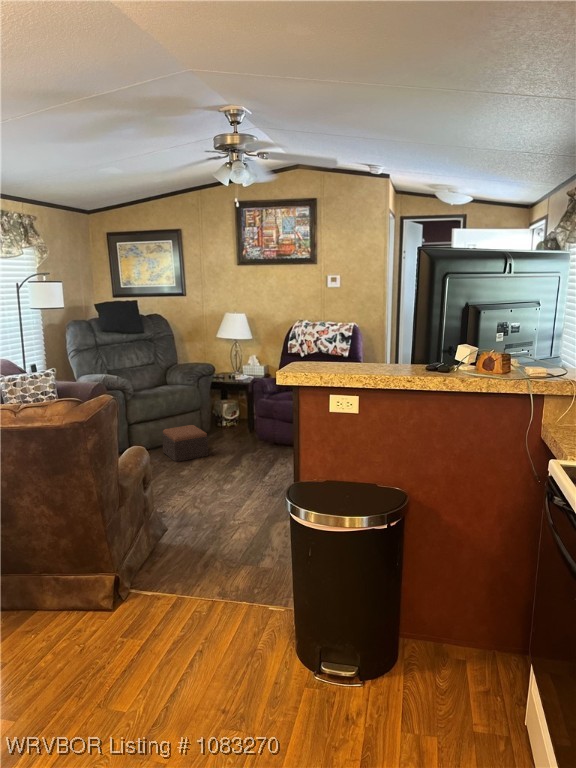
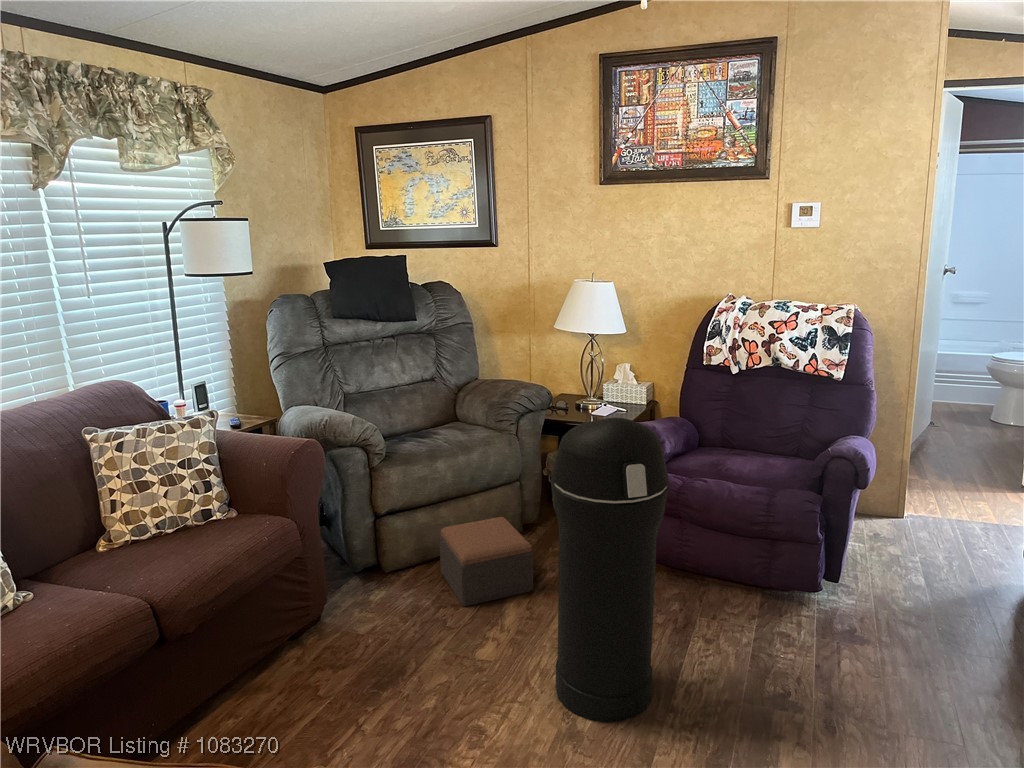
trash can: none [213,362,260,487] -> present [551,418,669,723]

